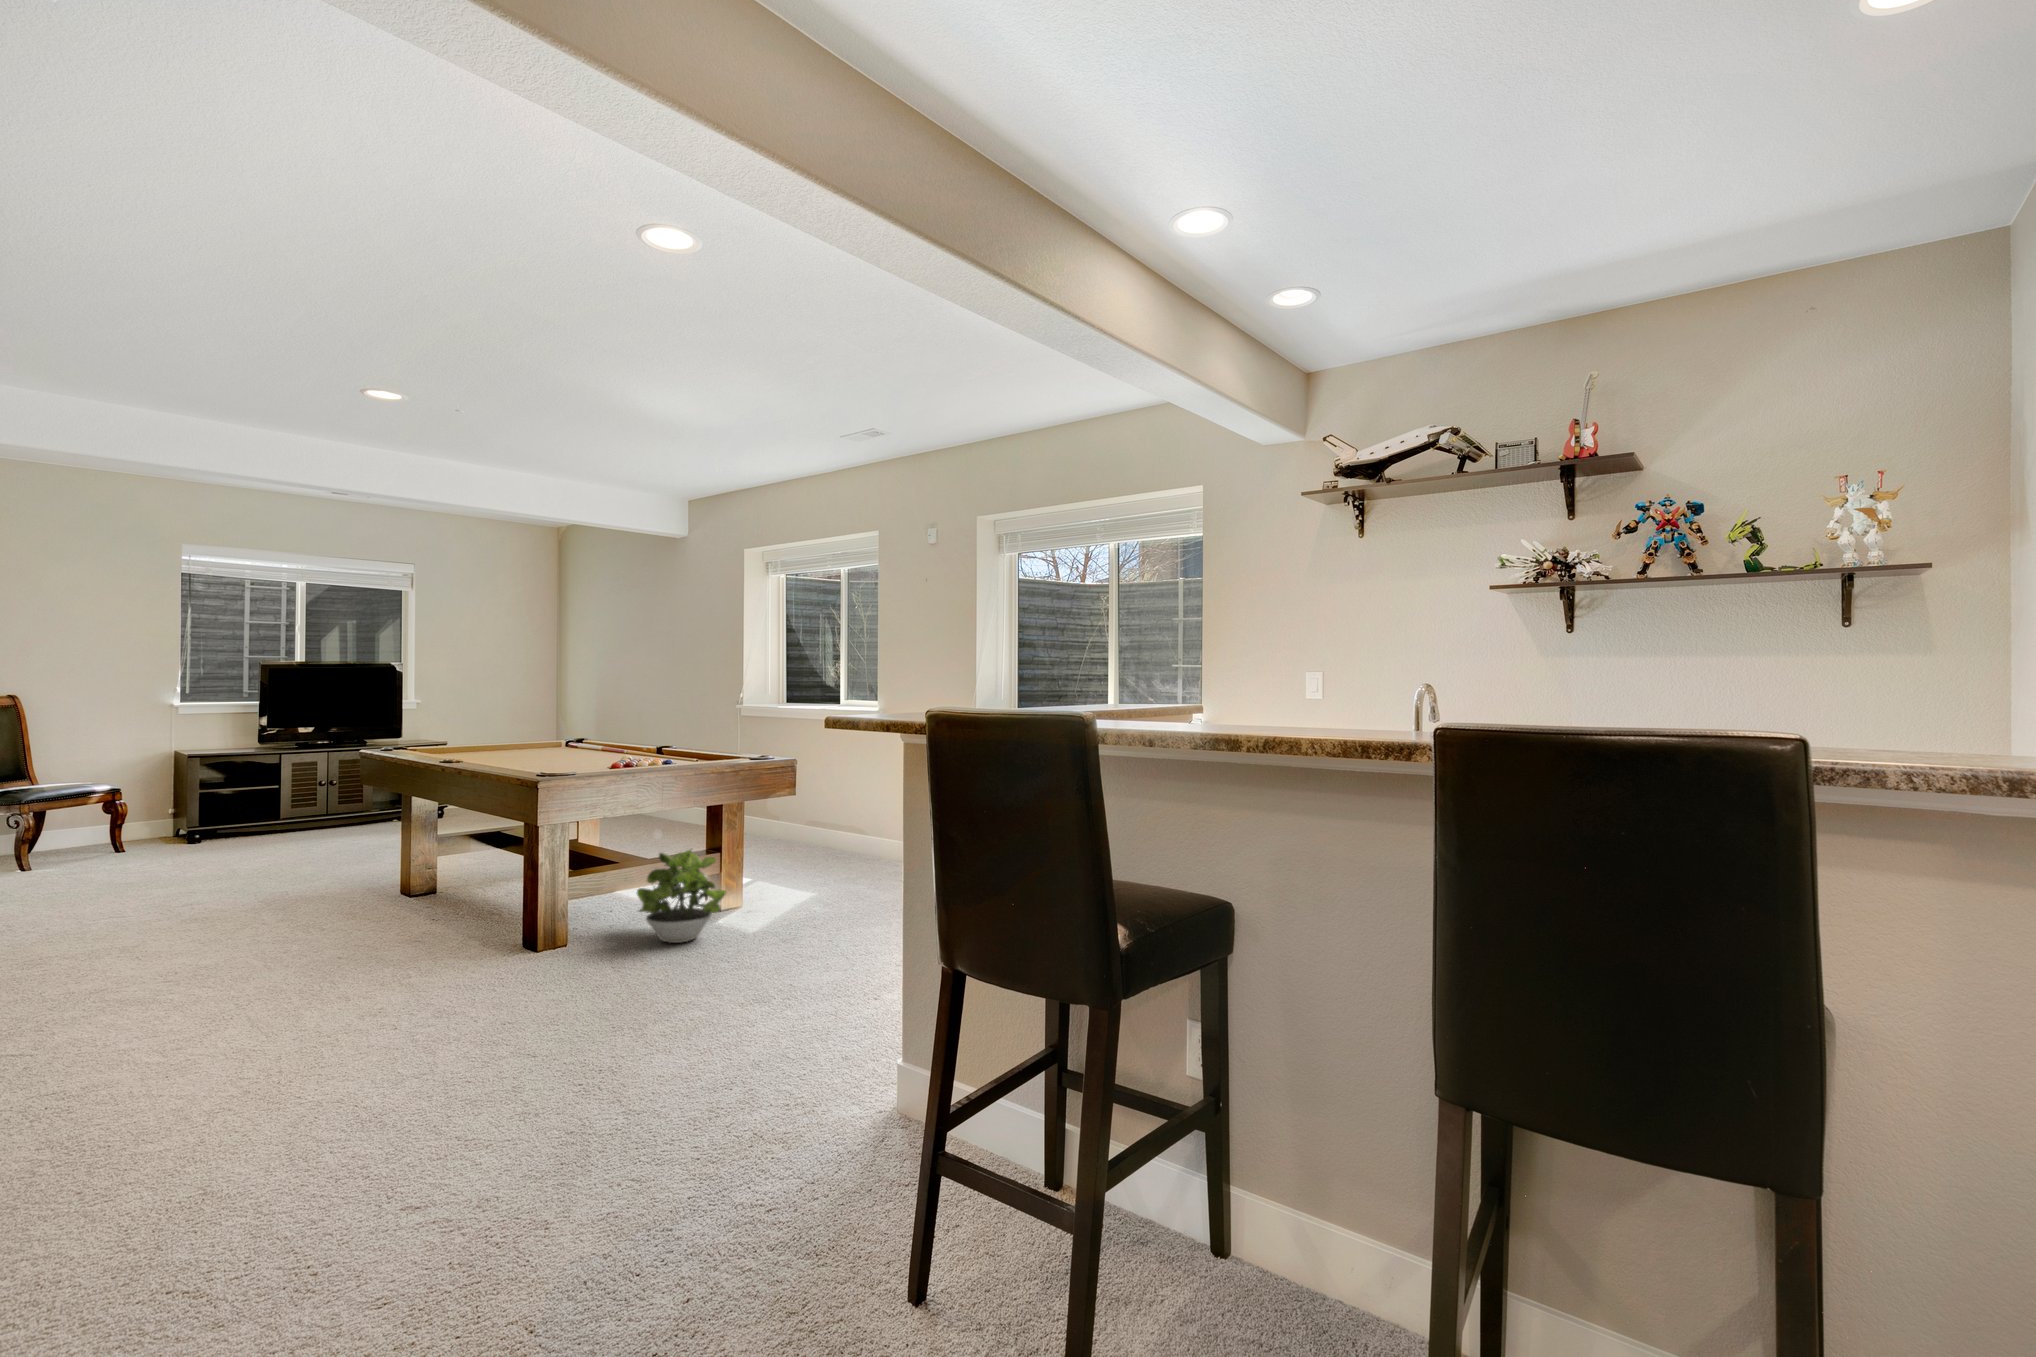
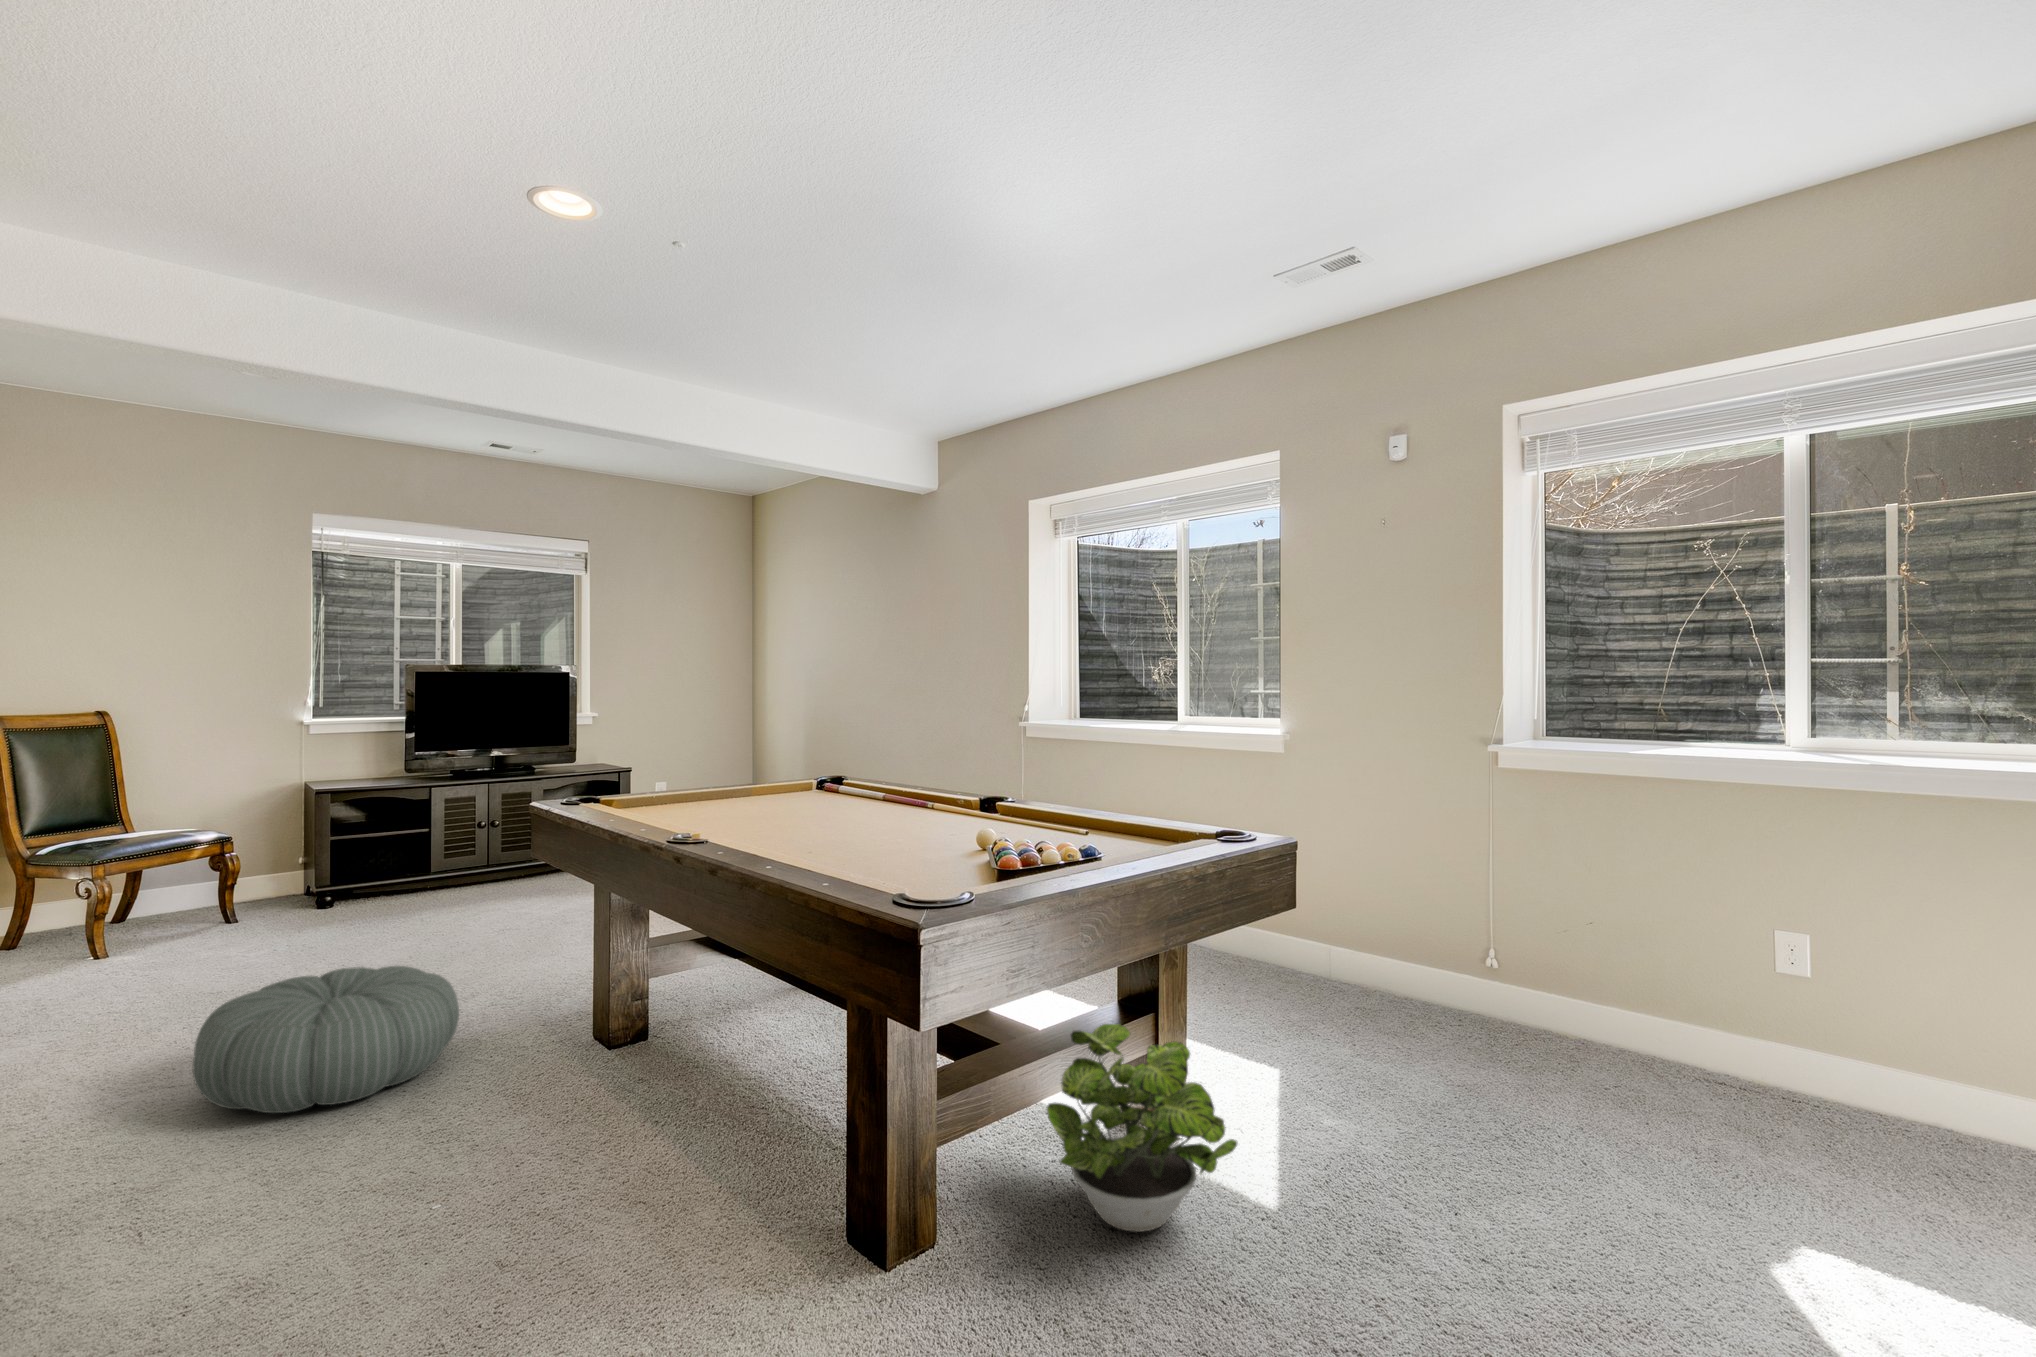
pouf: none [139,850,309,923] -> present [193,966,459,1113]

